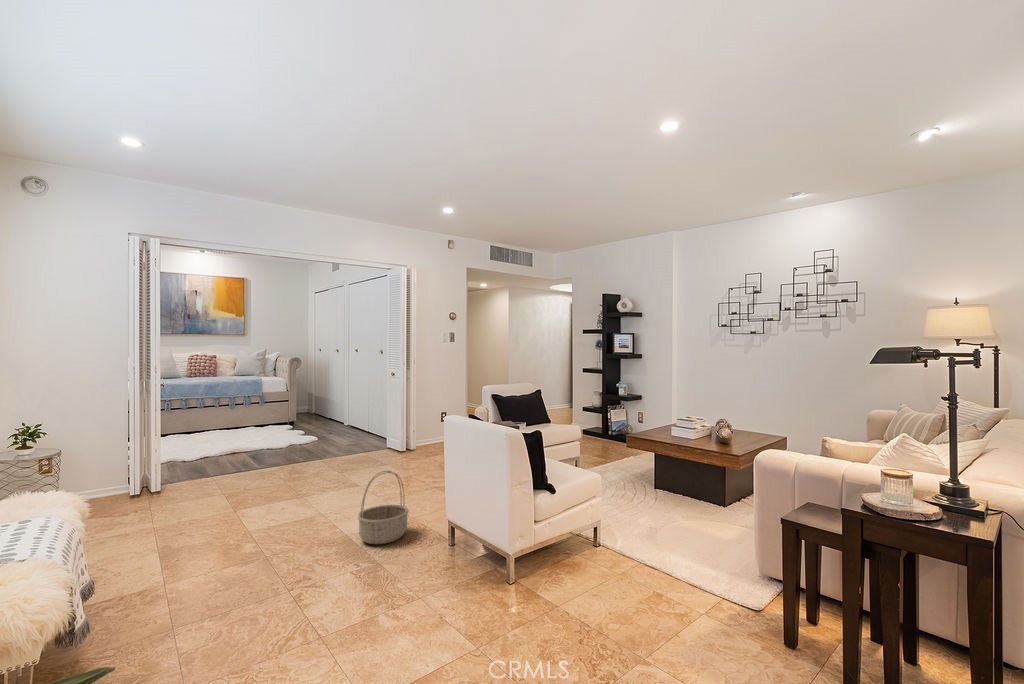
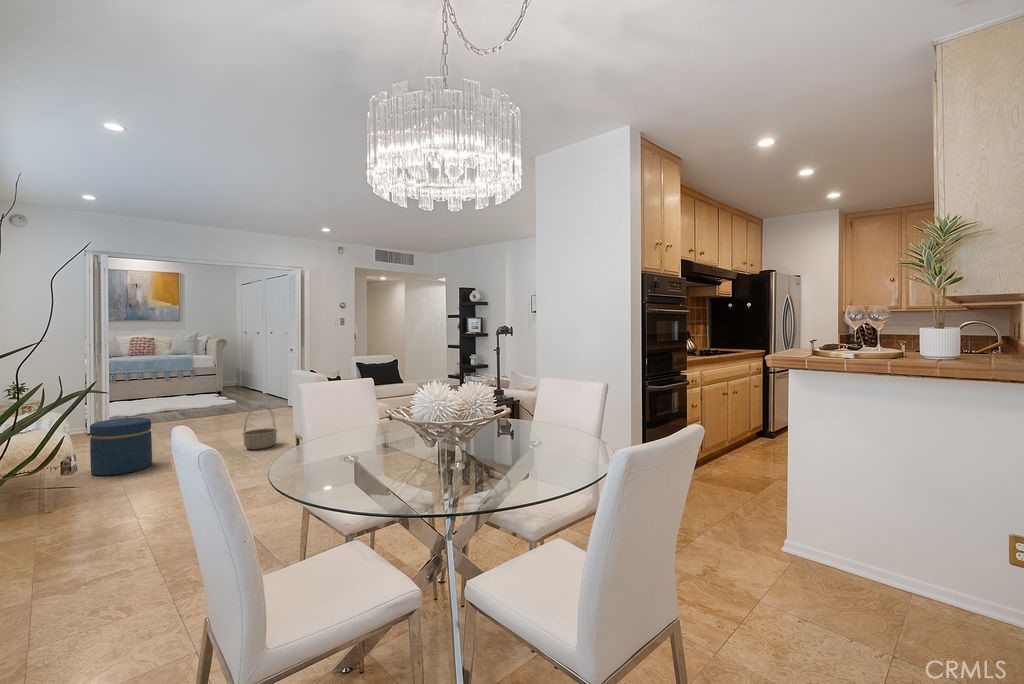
ottoman: none [114,494,219,612] -> present [90,417,152,475]

